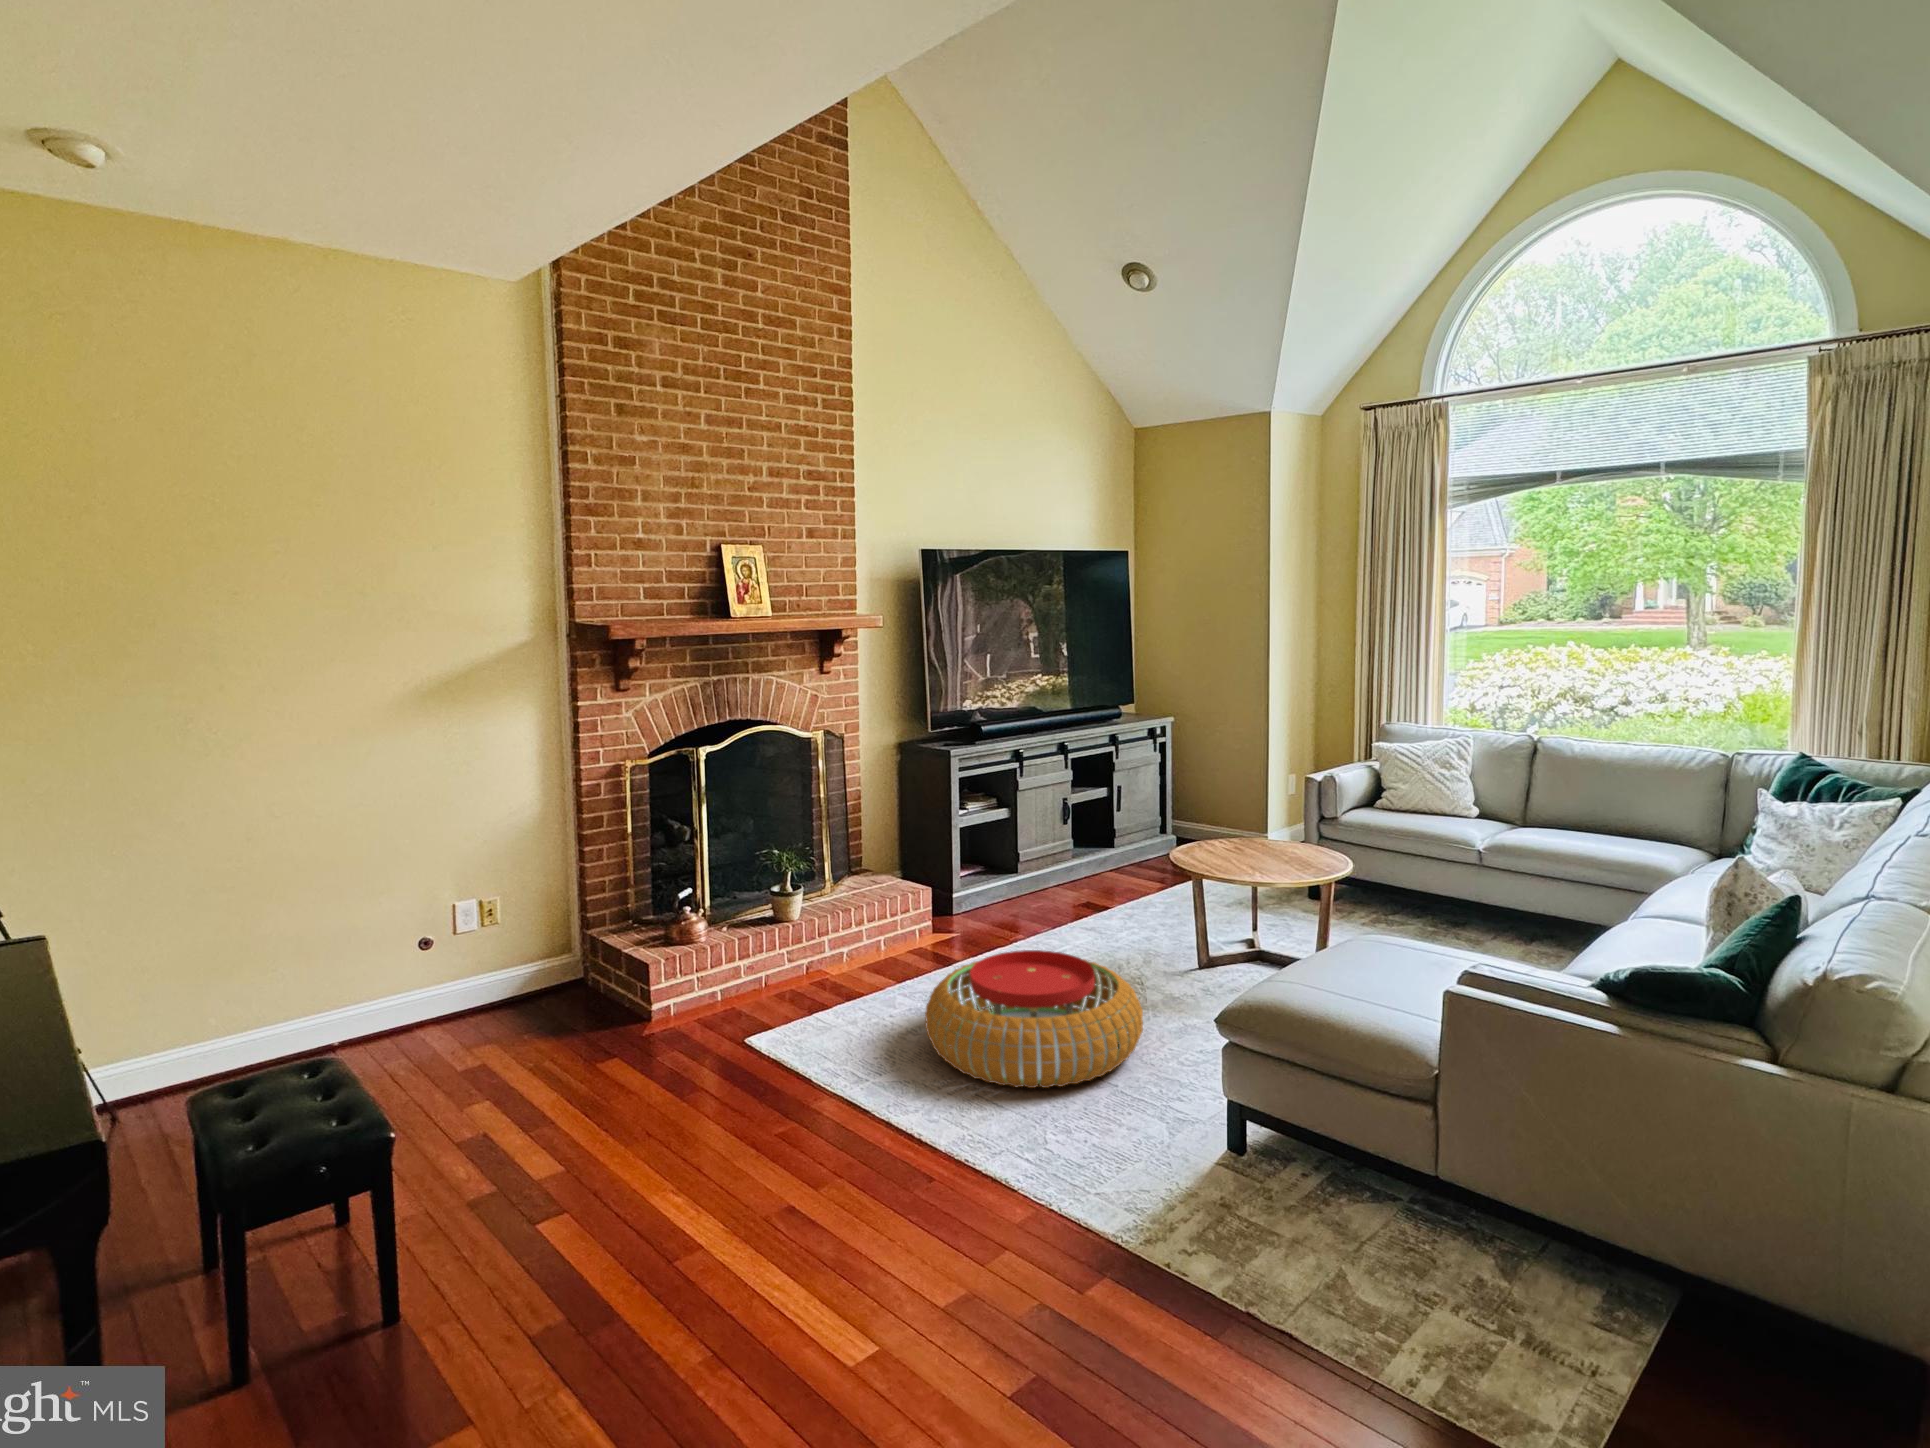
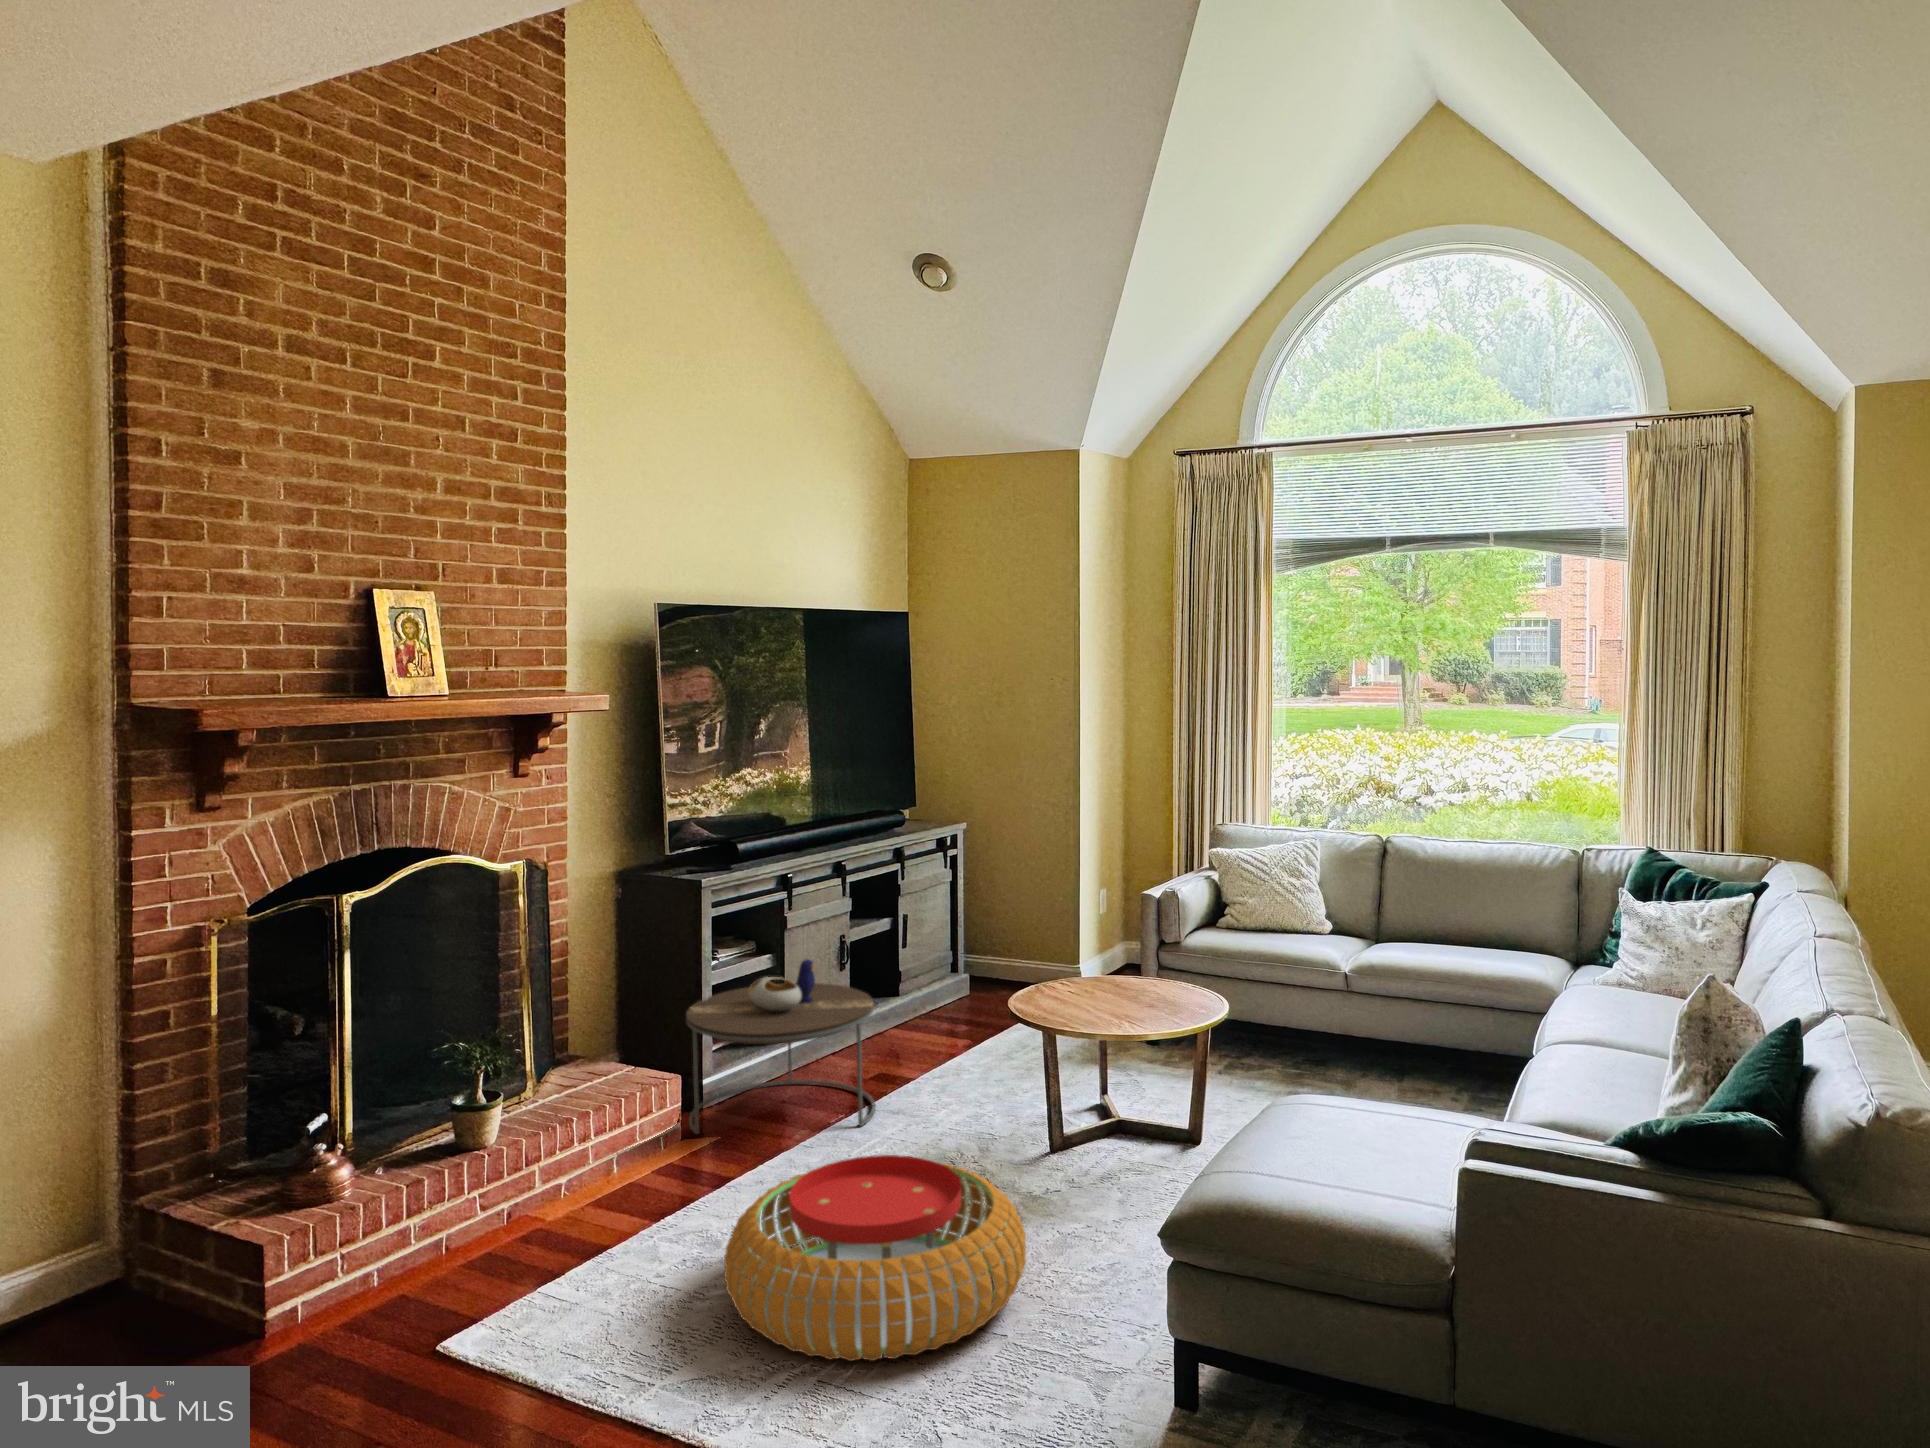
side table: none [937,812,1074,937] -> present [686,959,875,1134]

